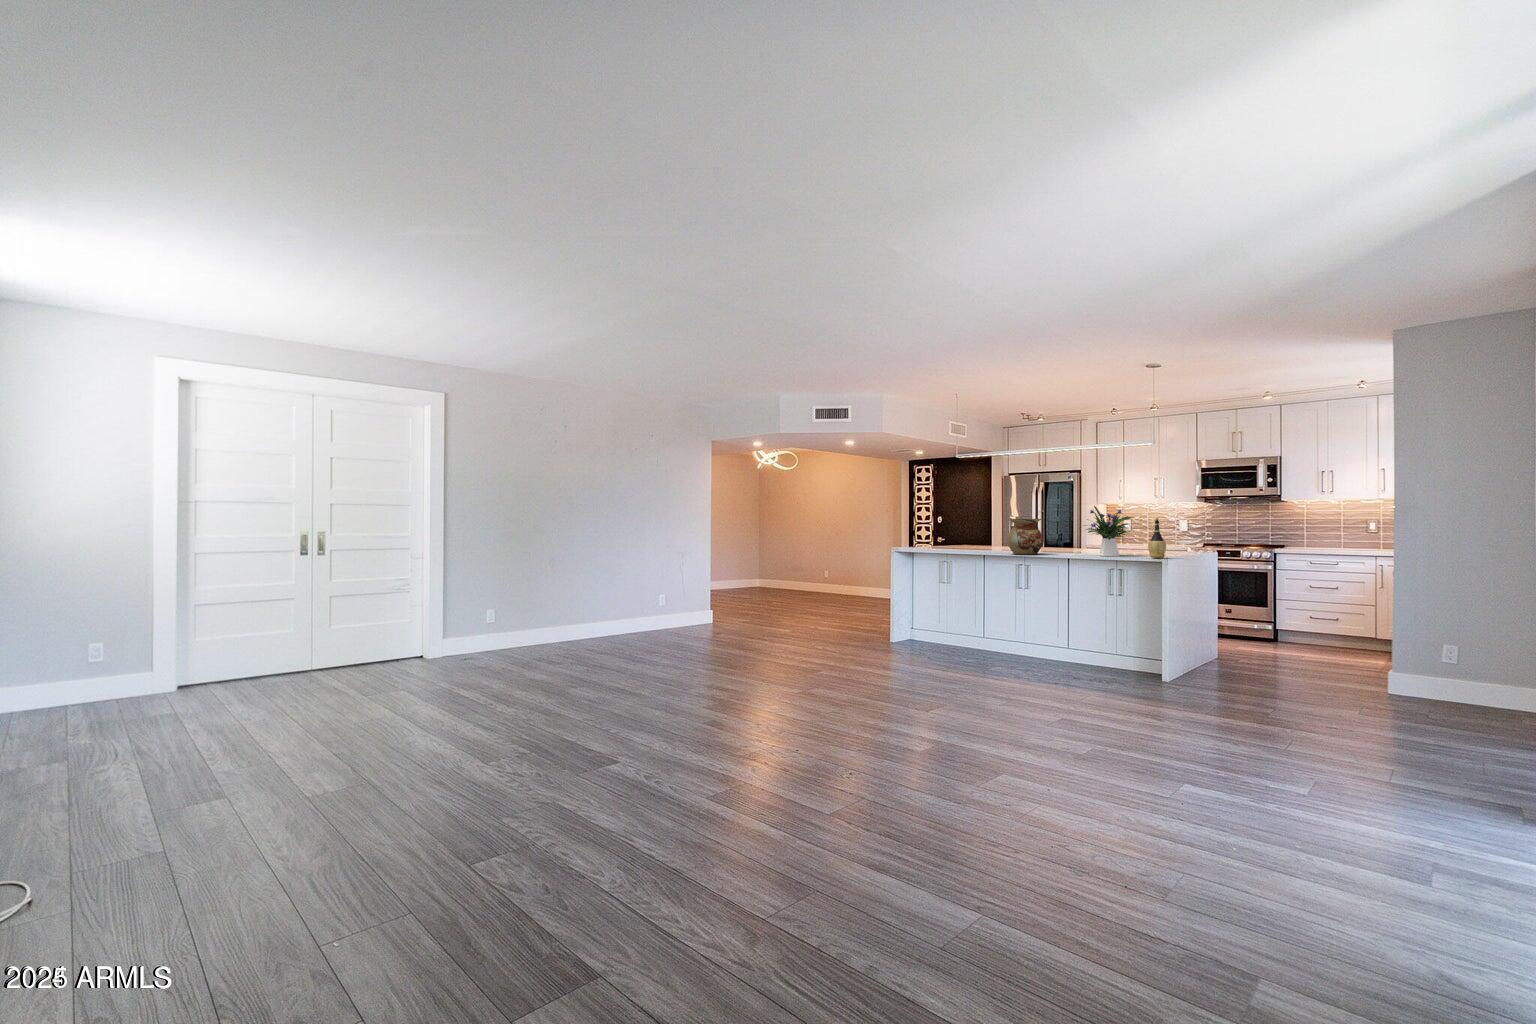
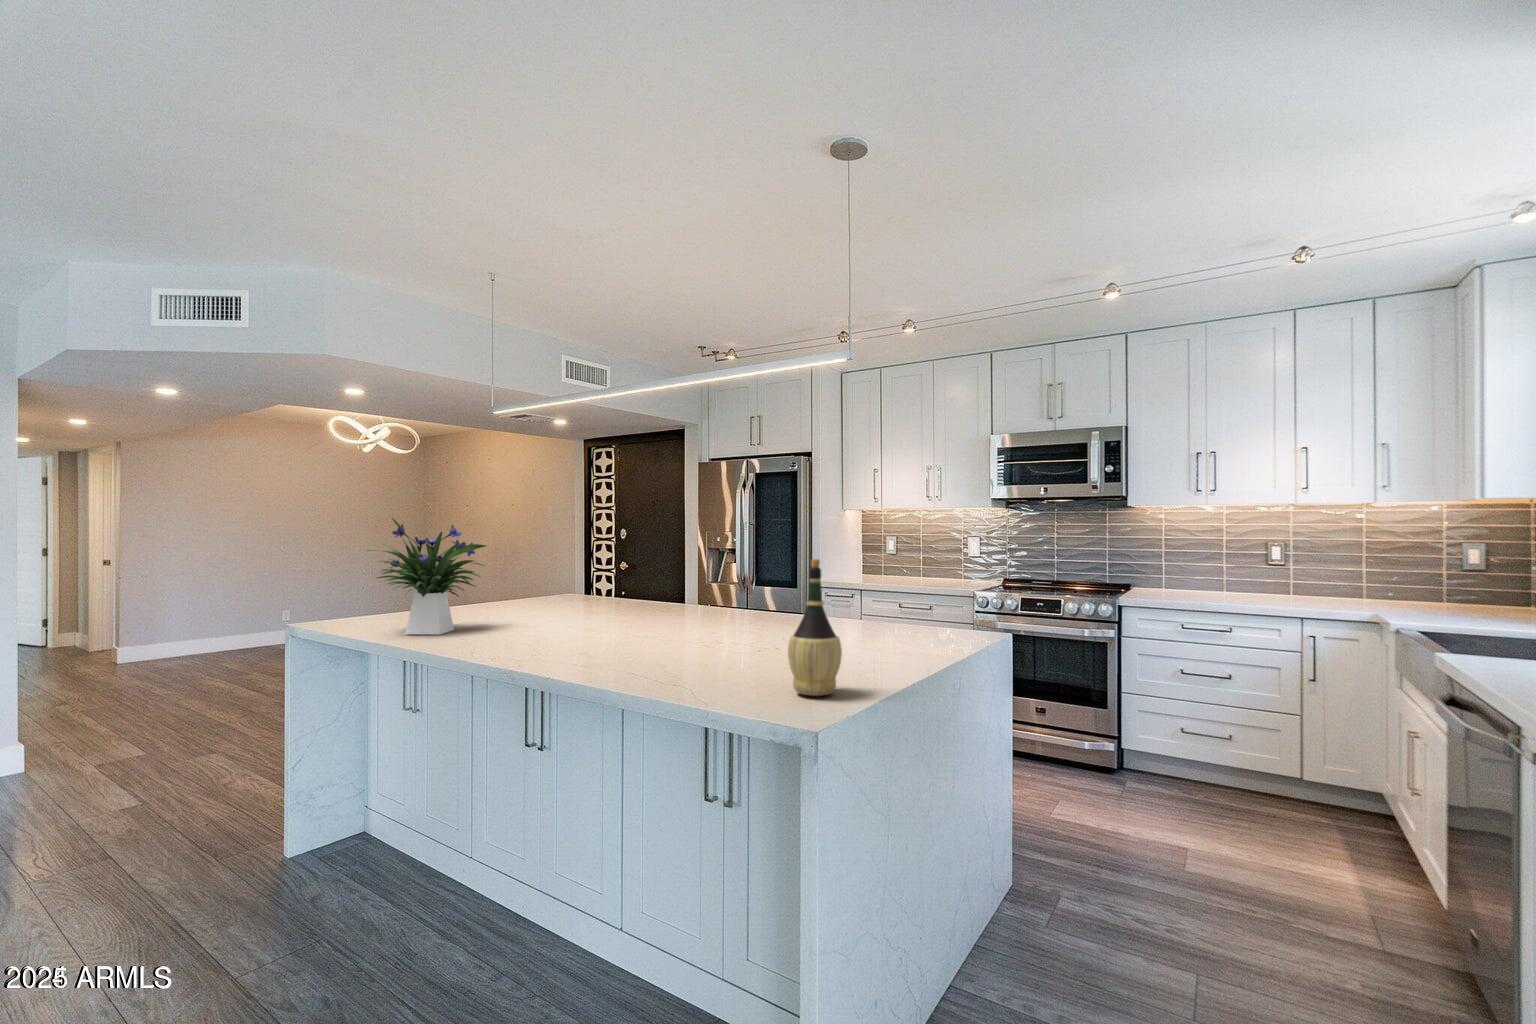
flower arrangement: present [1086,506,1132,556] -> present [368,518,486,635]
vase: present [1007,519,1043,554] -> none [488,548,585,648]

